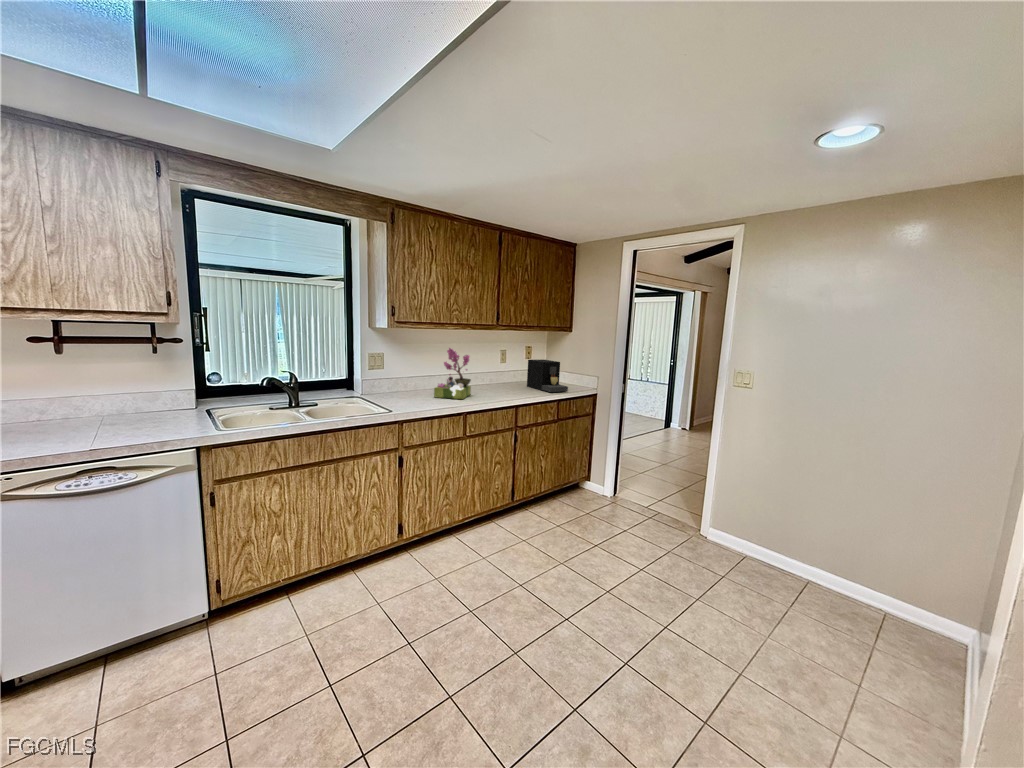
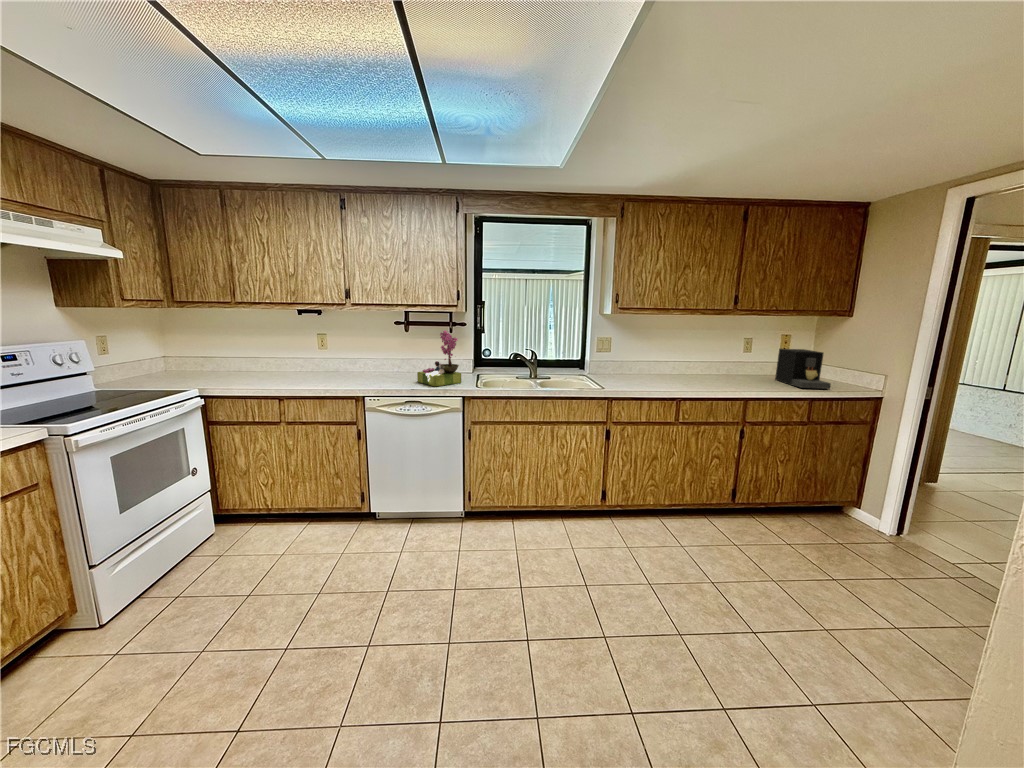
flower arrangement: present [434,348,471,399] -> present [417,330,461,386]

